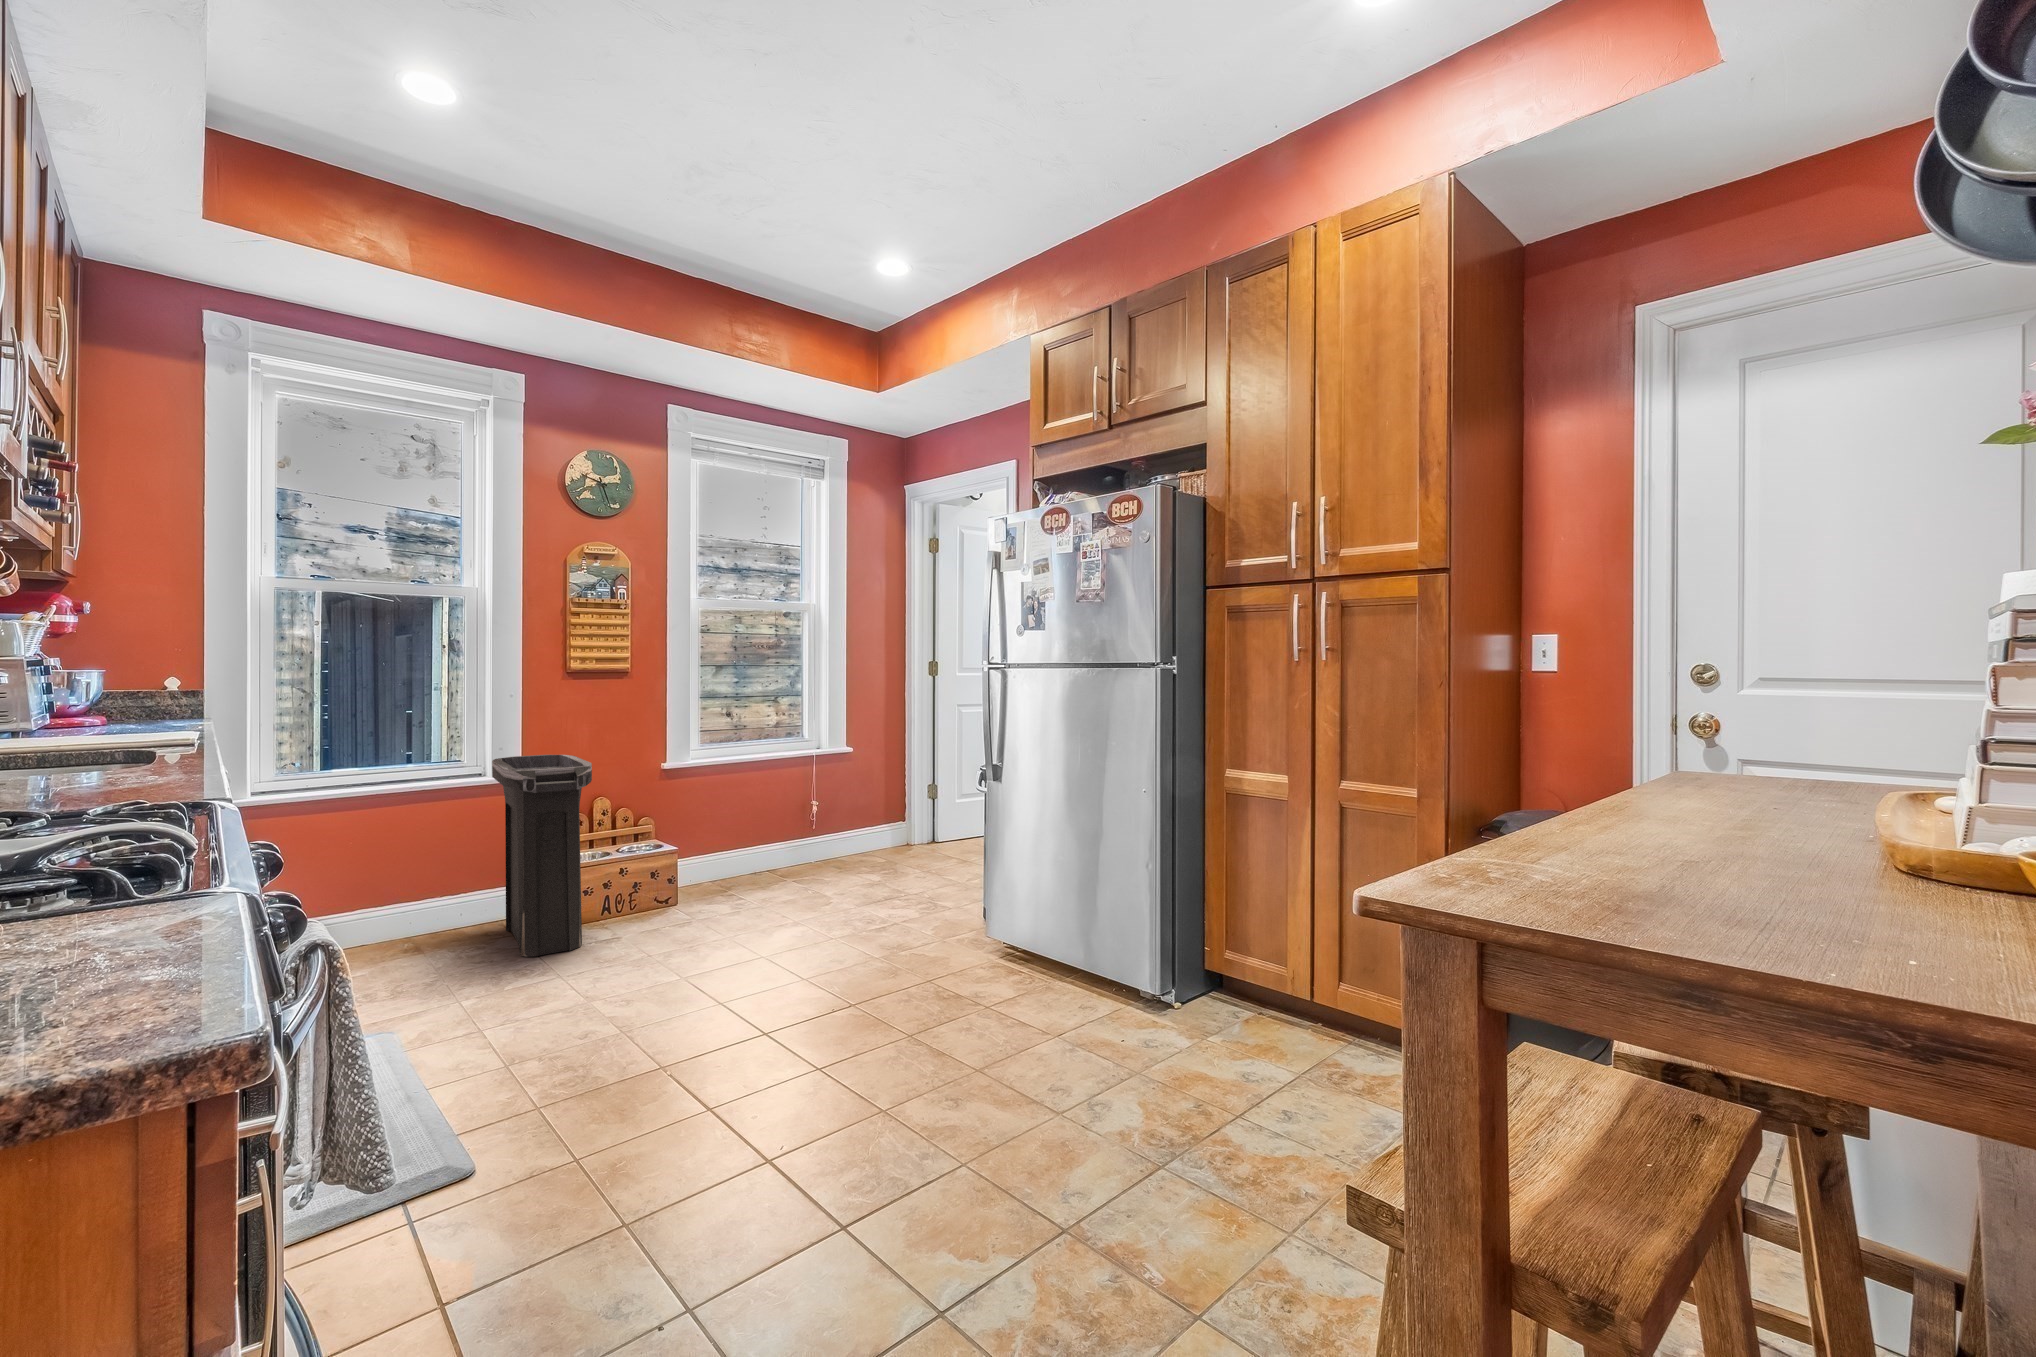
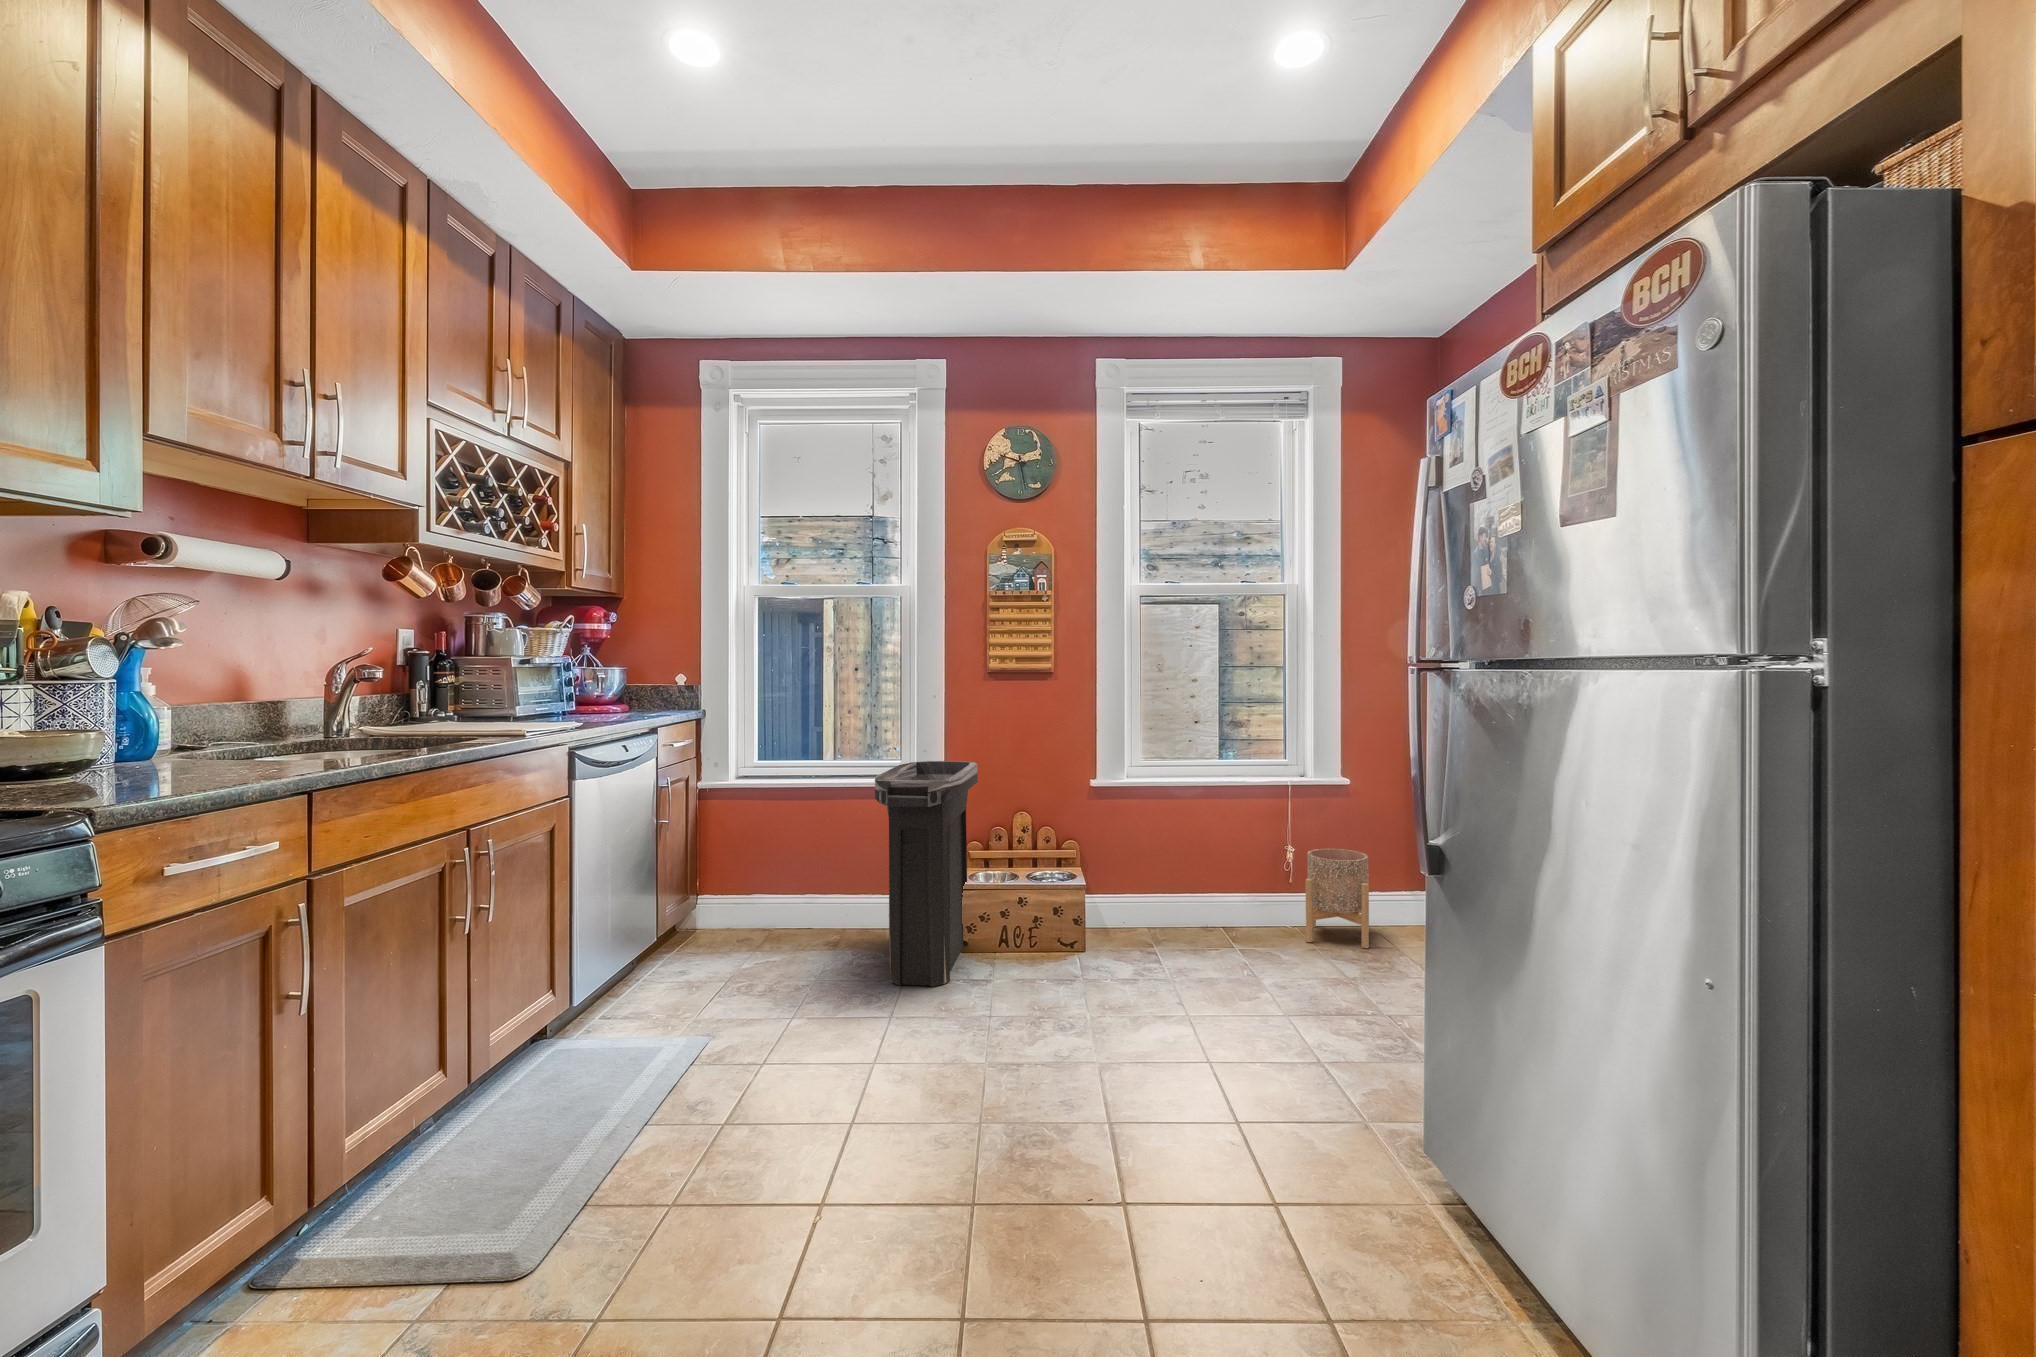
planter: none [830,802,879,871] -> present [1306,849,1369,948]

